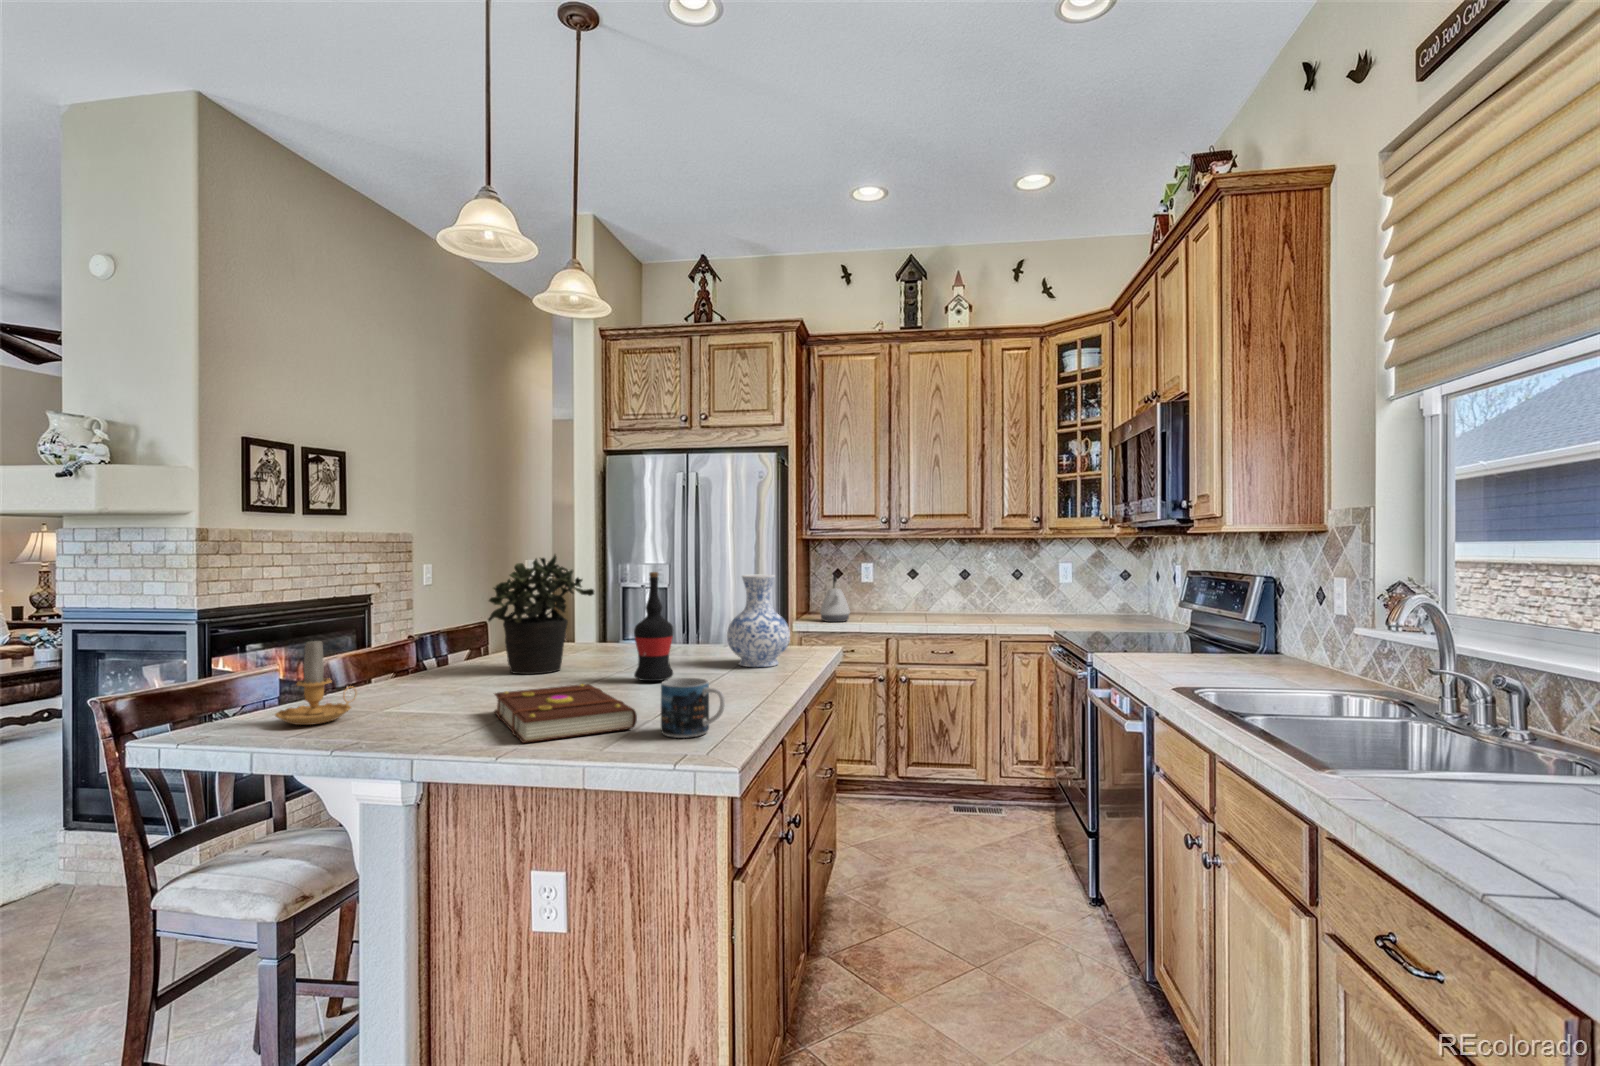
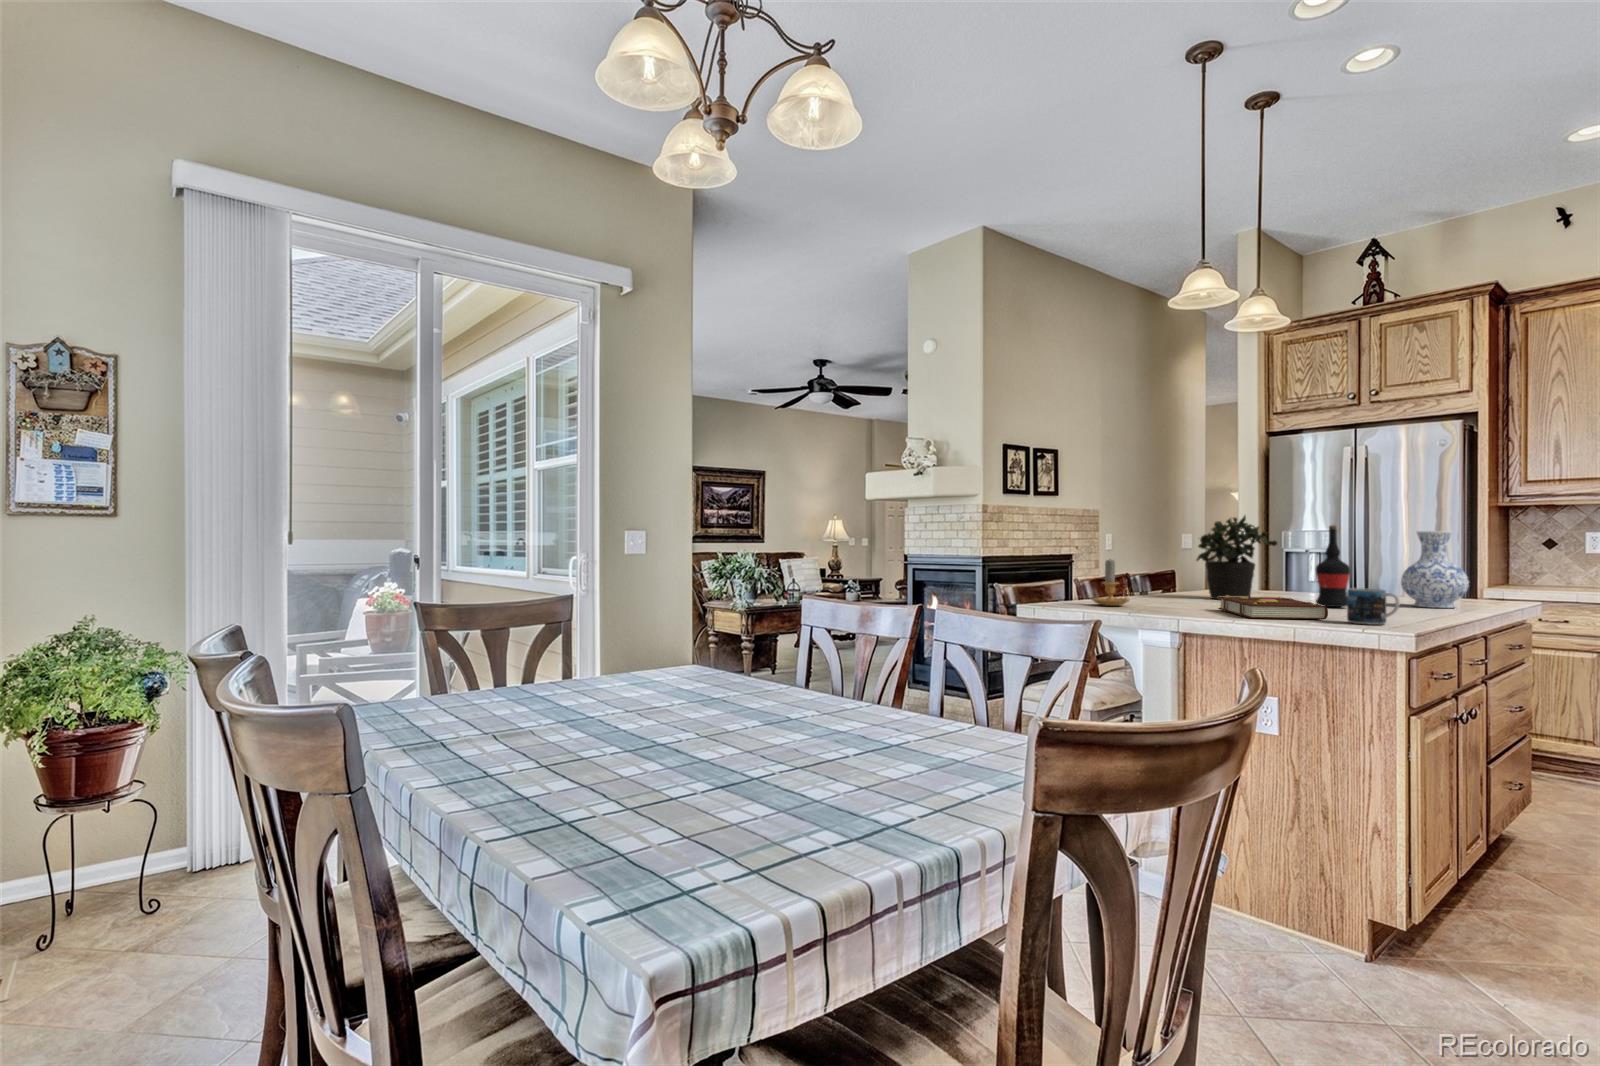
kettle: present [820,573,850,622] -> none [1521,543,1565,595]

